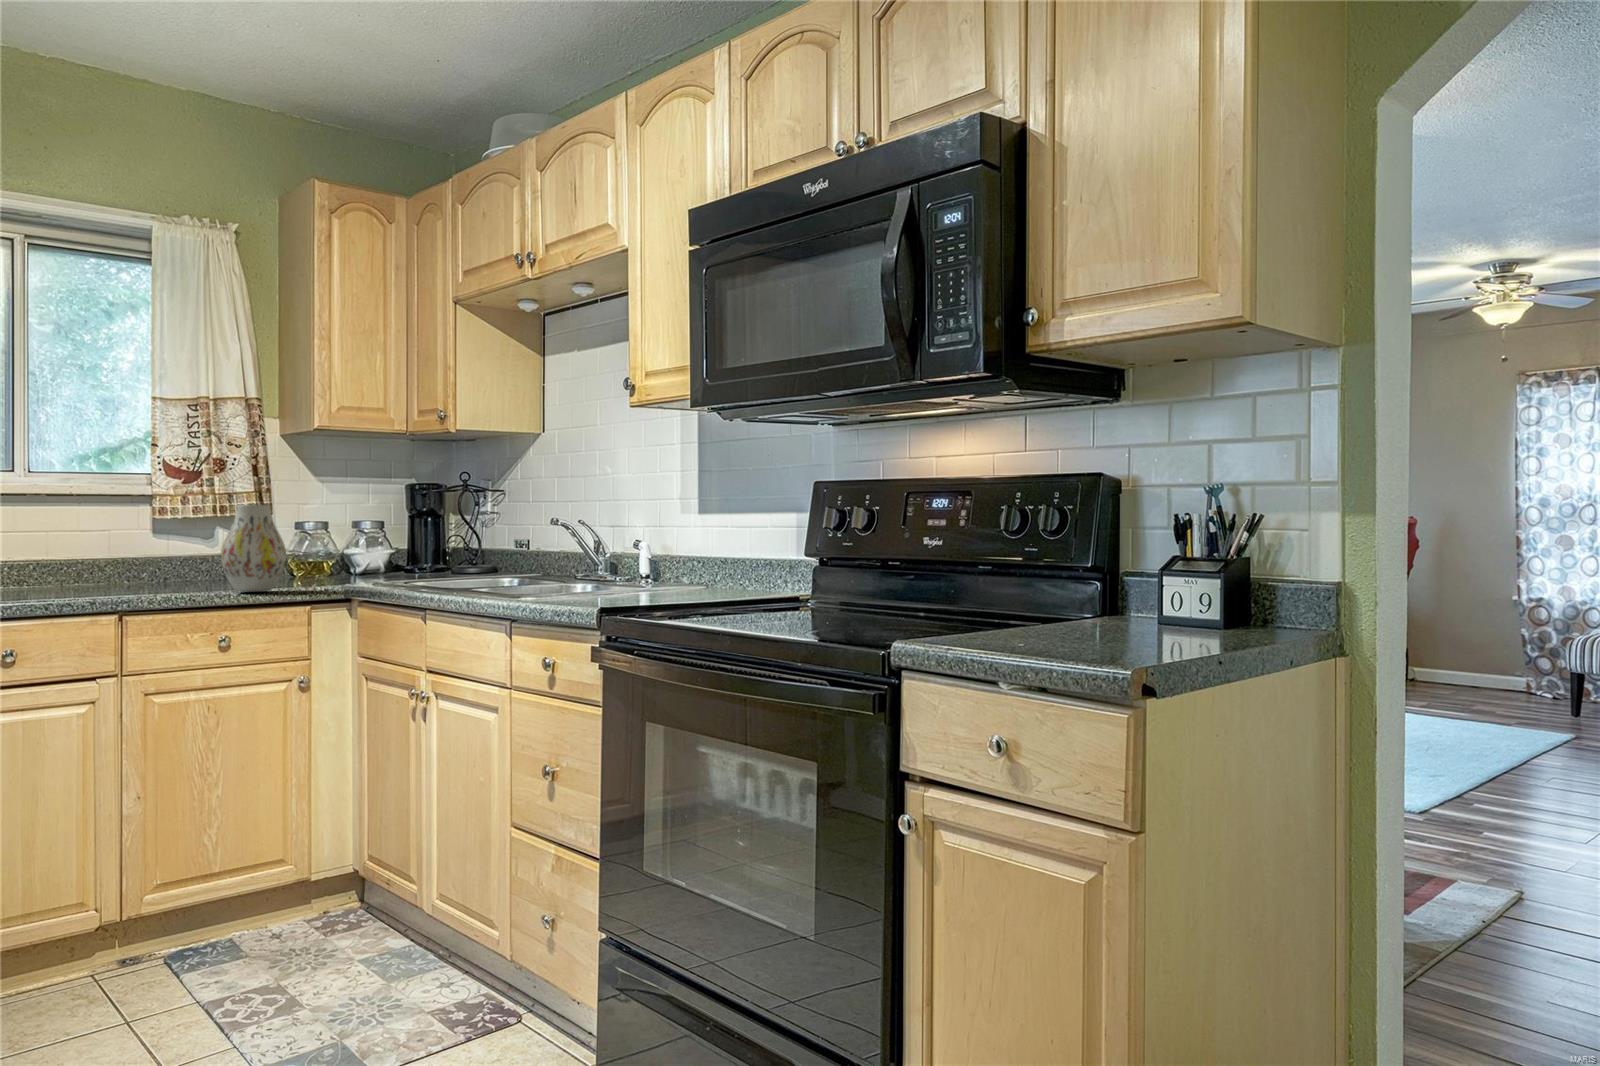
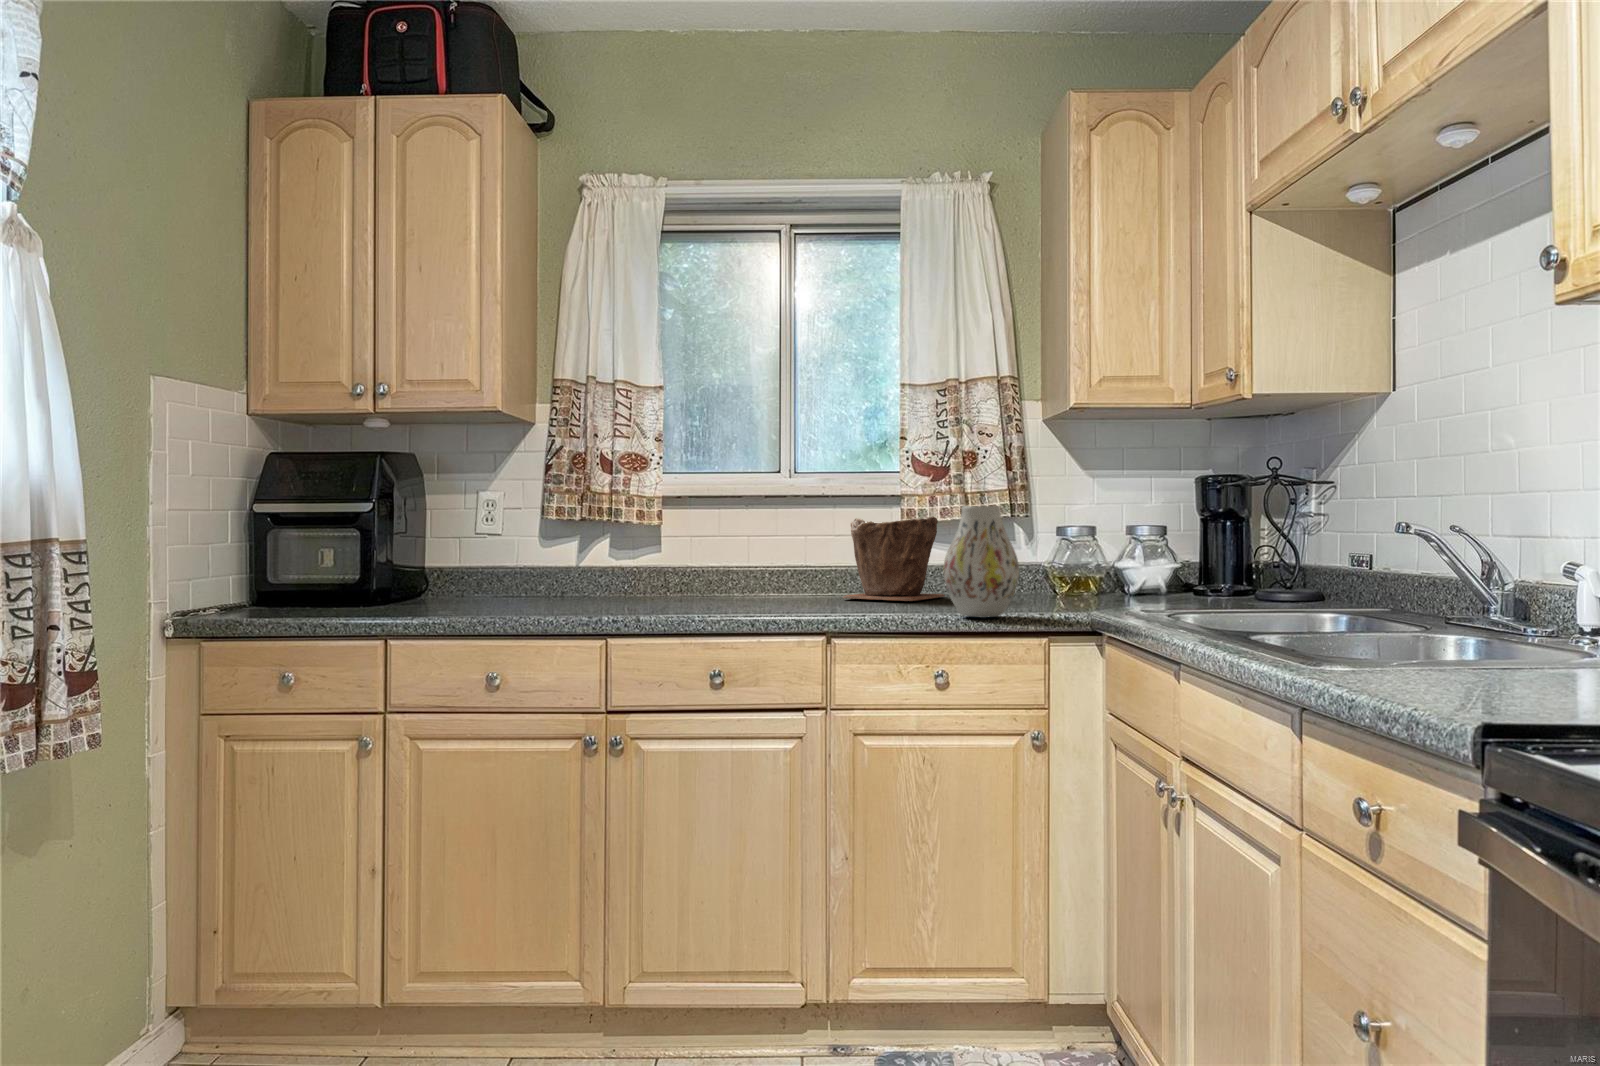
plant pot: none [95,513,194,586] -> present [843,516,945,601]

